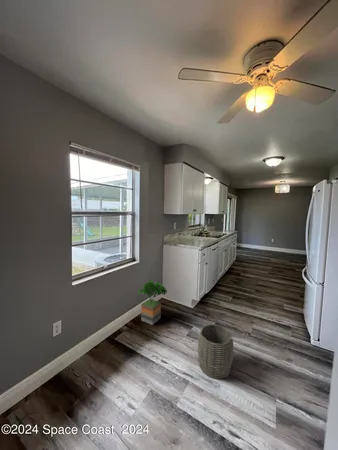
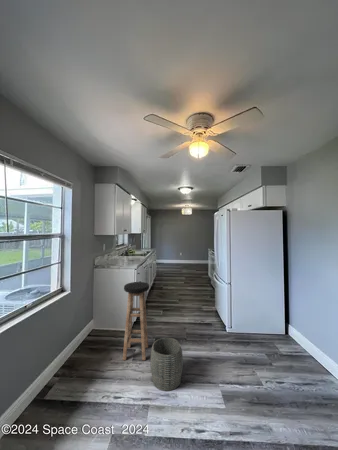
bar stool: none [178,262,208,340] -> present [123,282,149,360]
potted tree: present [138,281,167,325] -> none [70,310,107,362]

